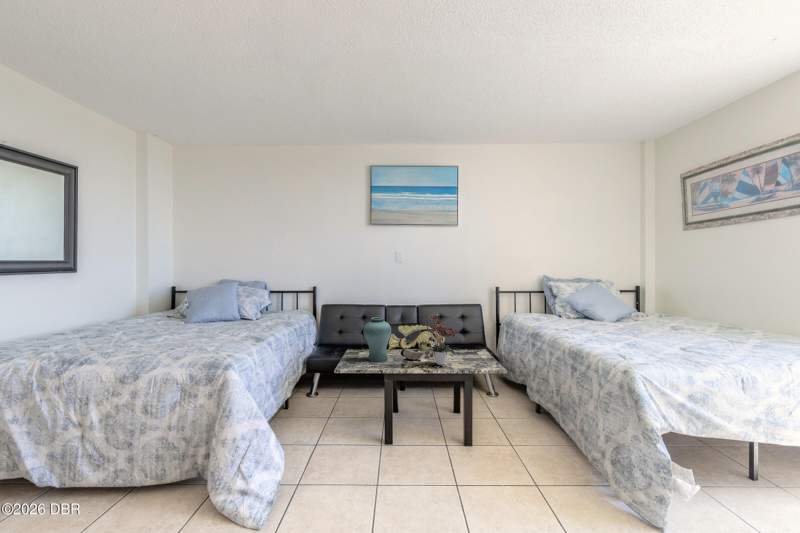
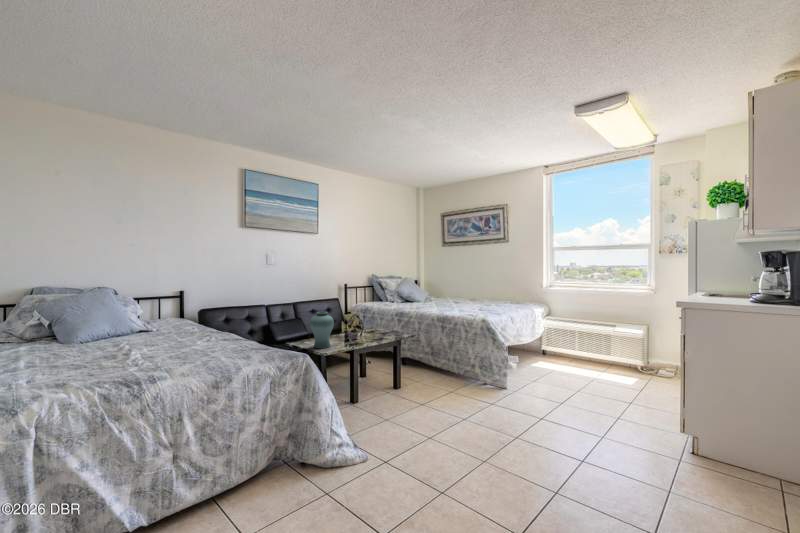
flower arrangement: present [427,315,457,365] -> none [361,303,381,341]

